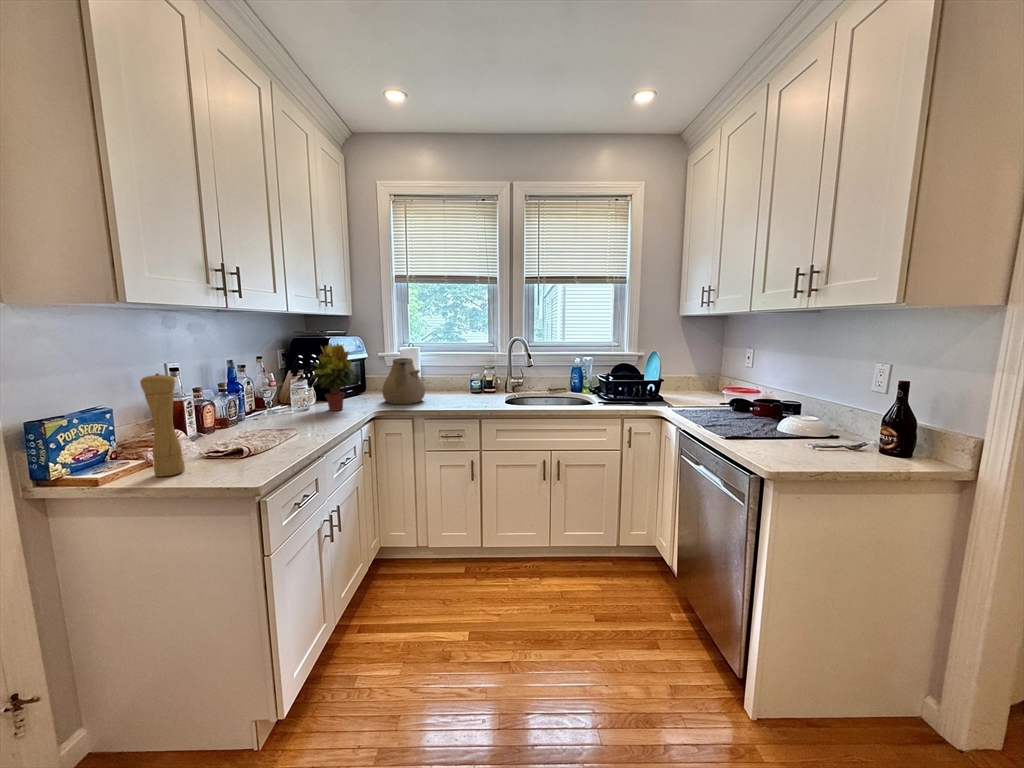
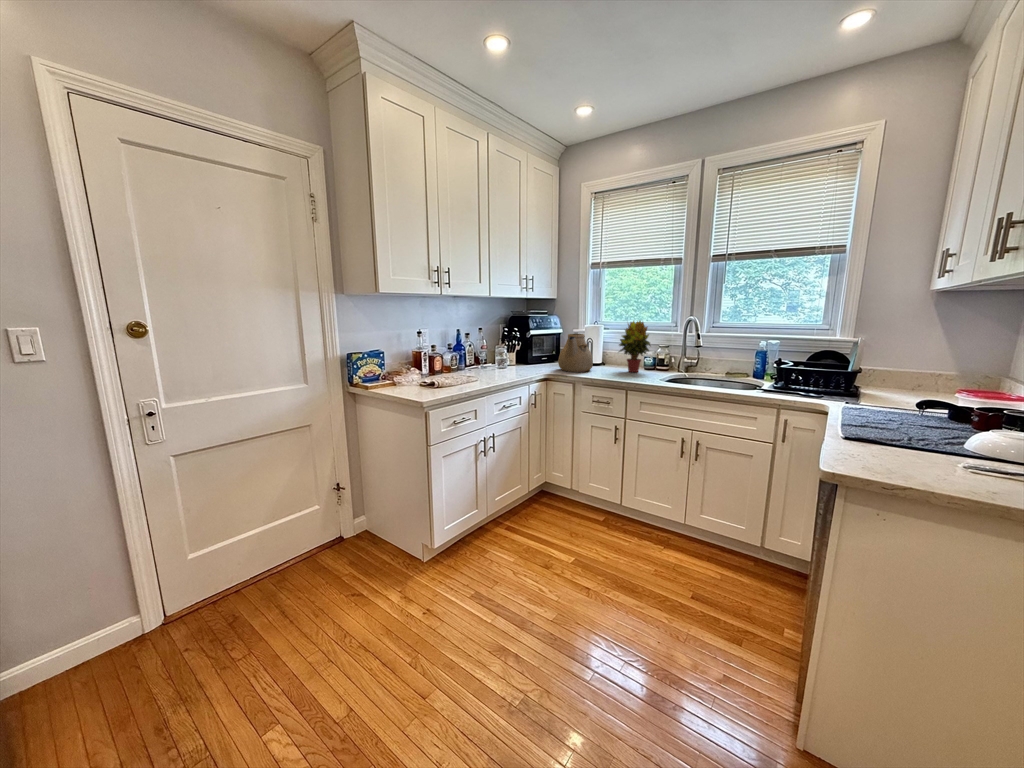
potted plant: present [312,343,355,411] -> present [619,321,650,372]
pepper mill: present [140,374,185,476] -> none [387,332,405,389]

